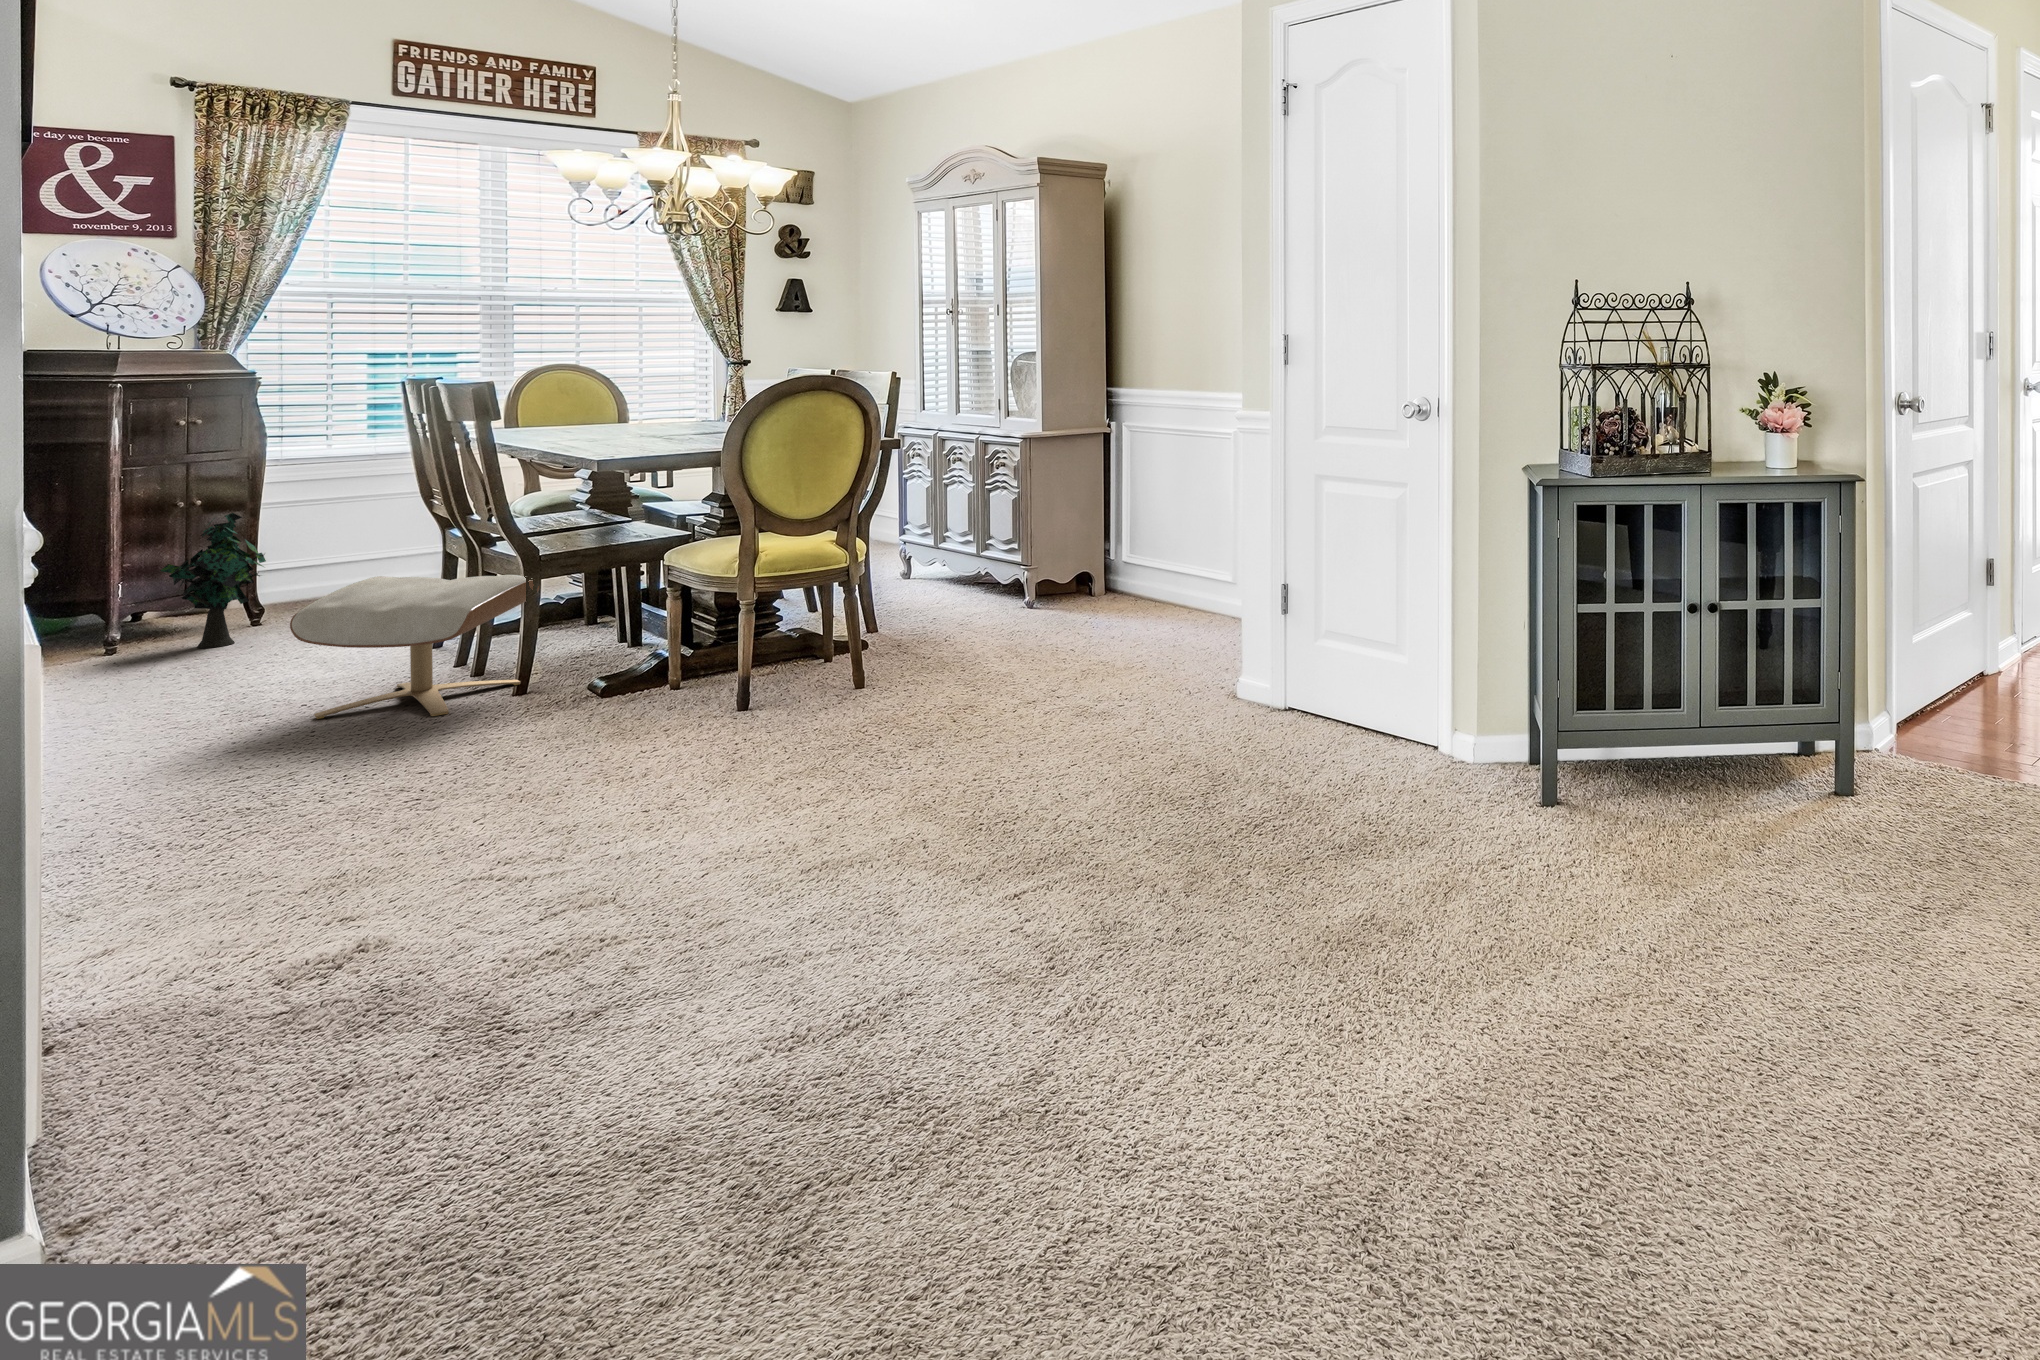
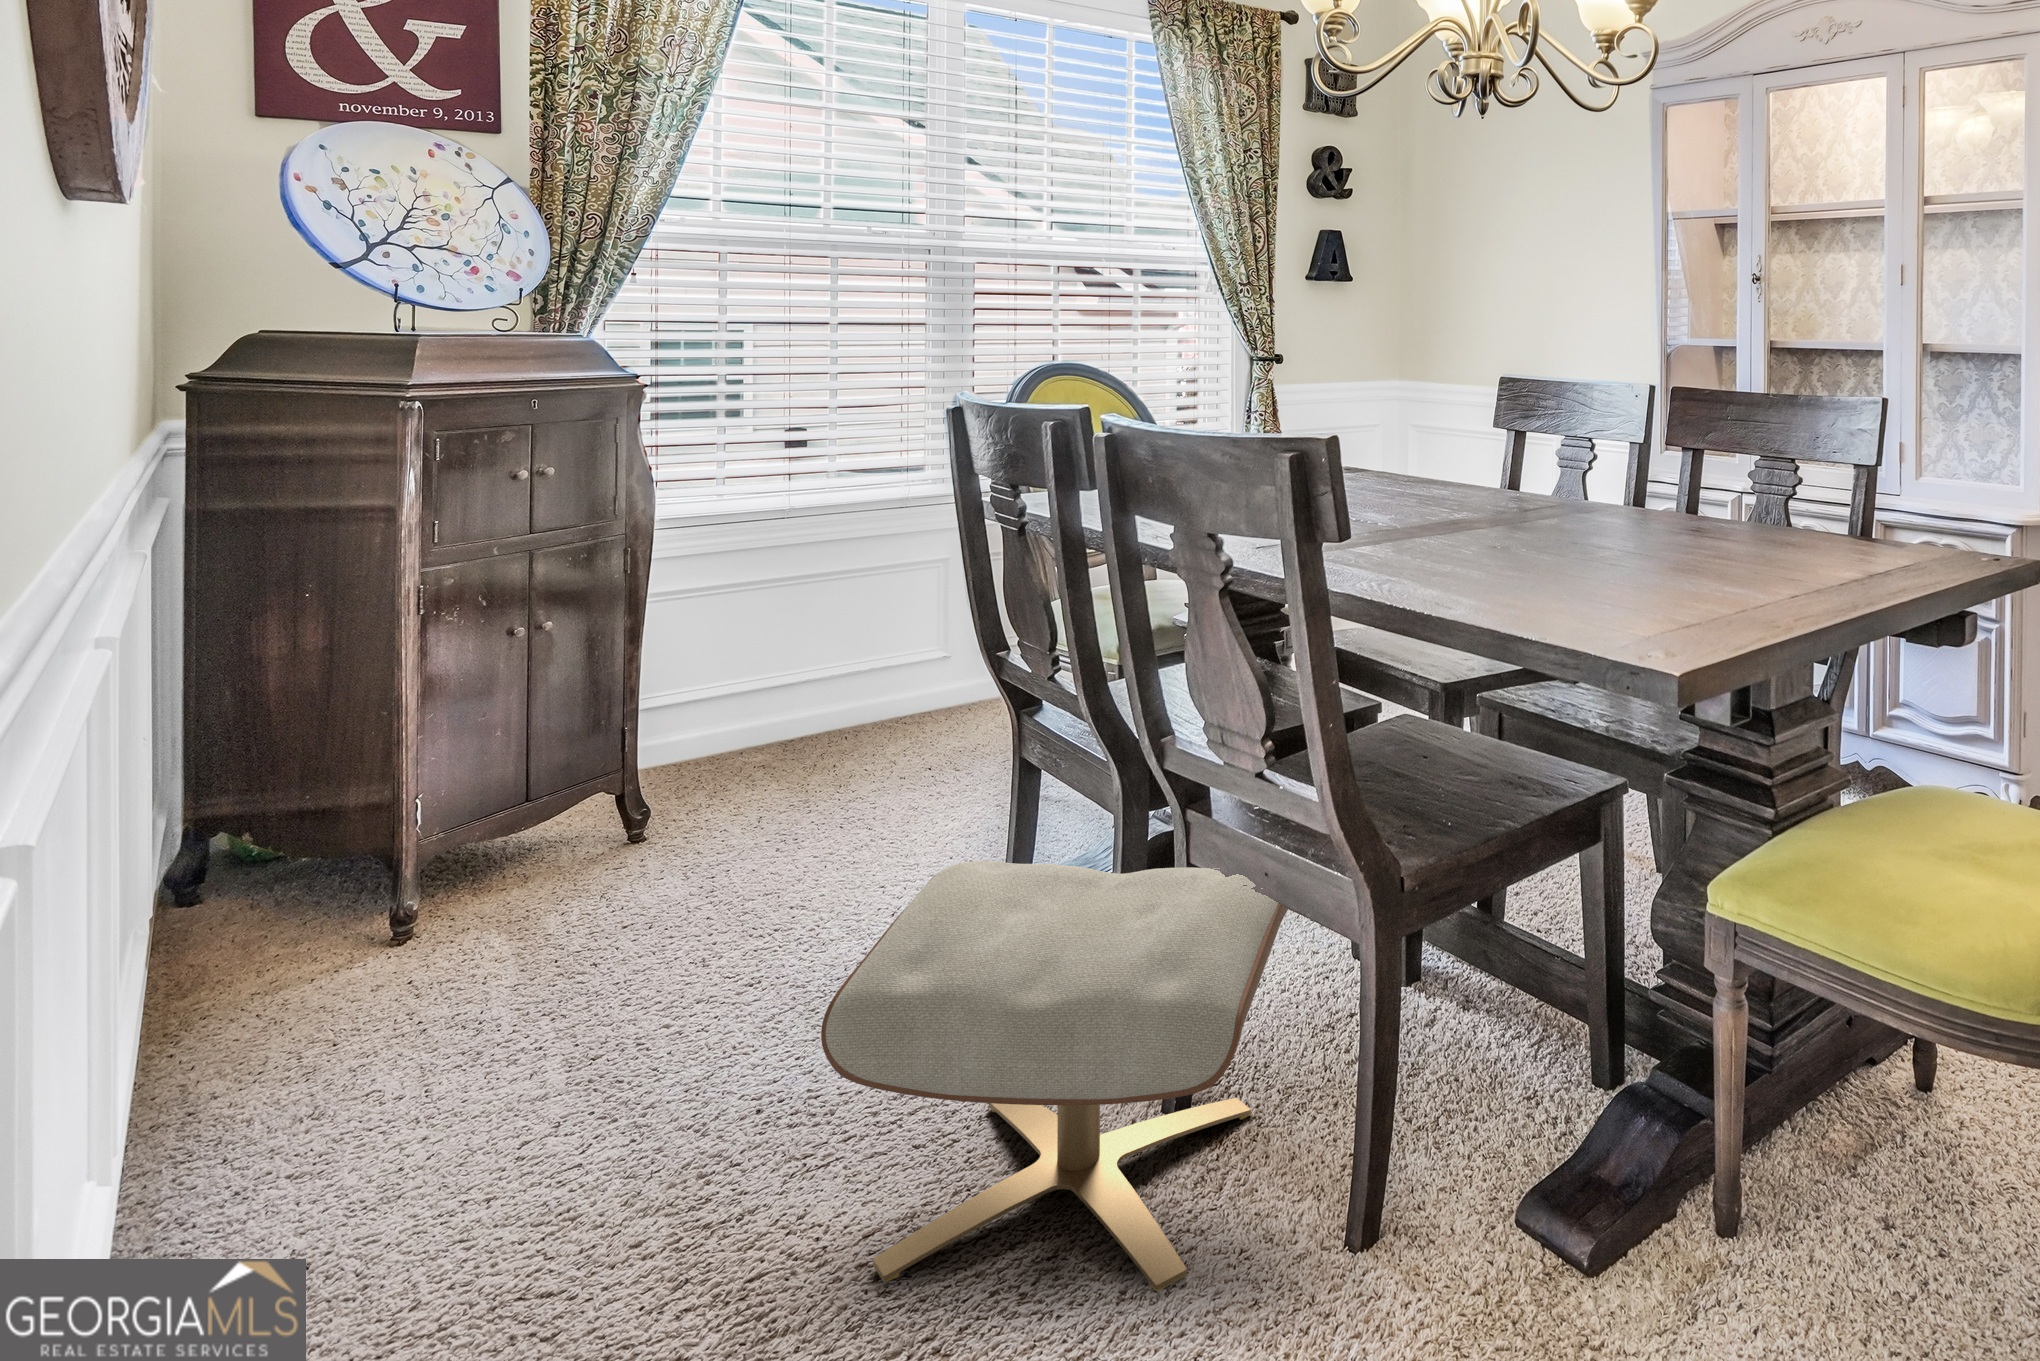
decorative plant: present [161,513,266,648] -> none [485,641,658,904]

